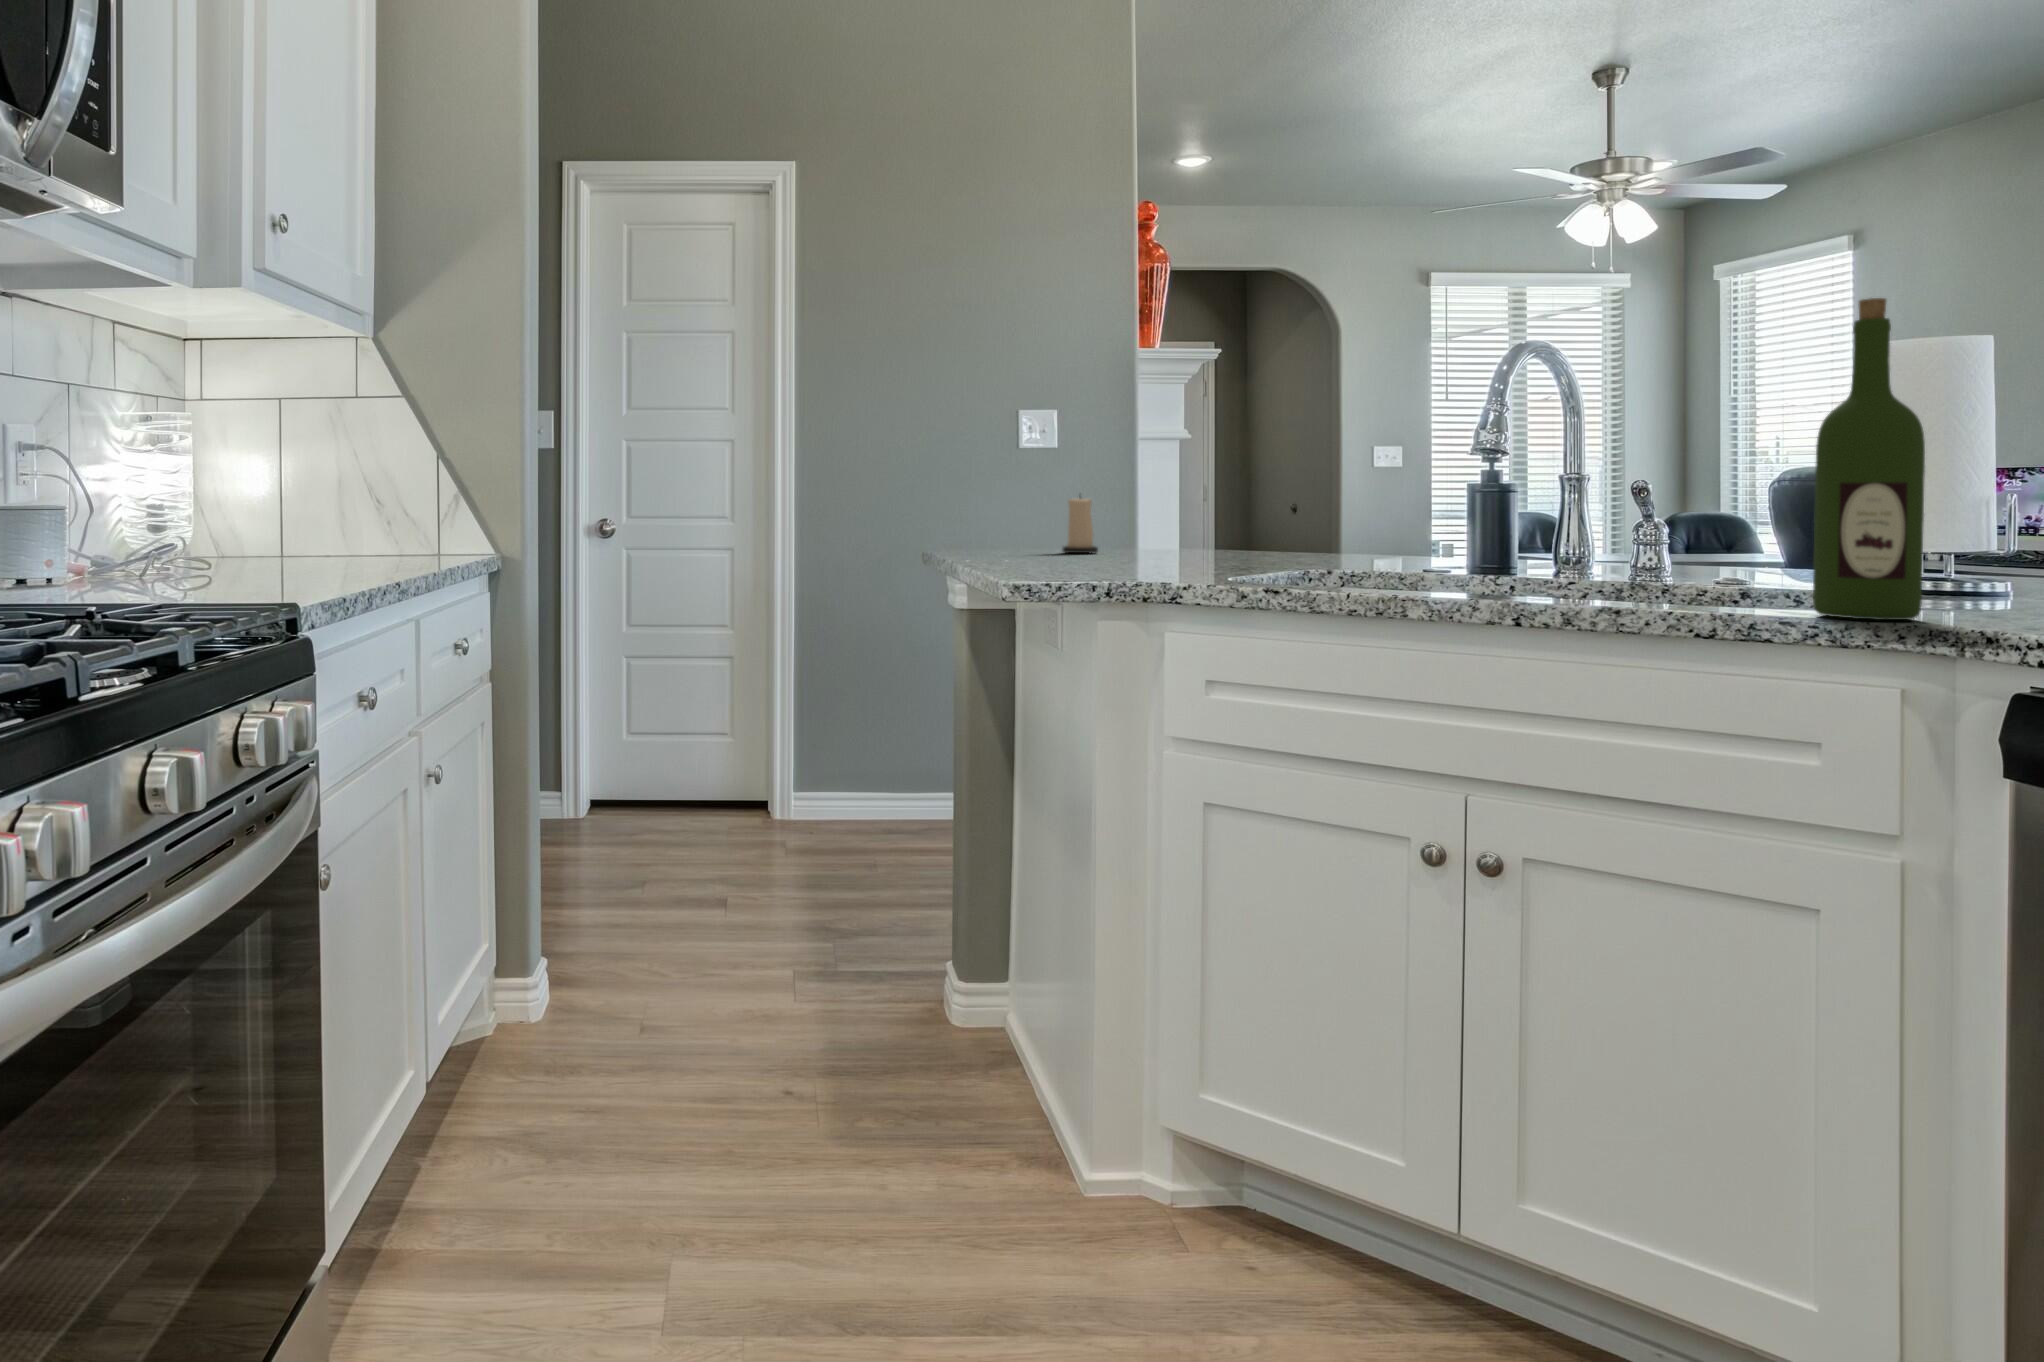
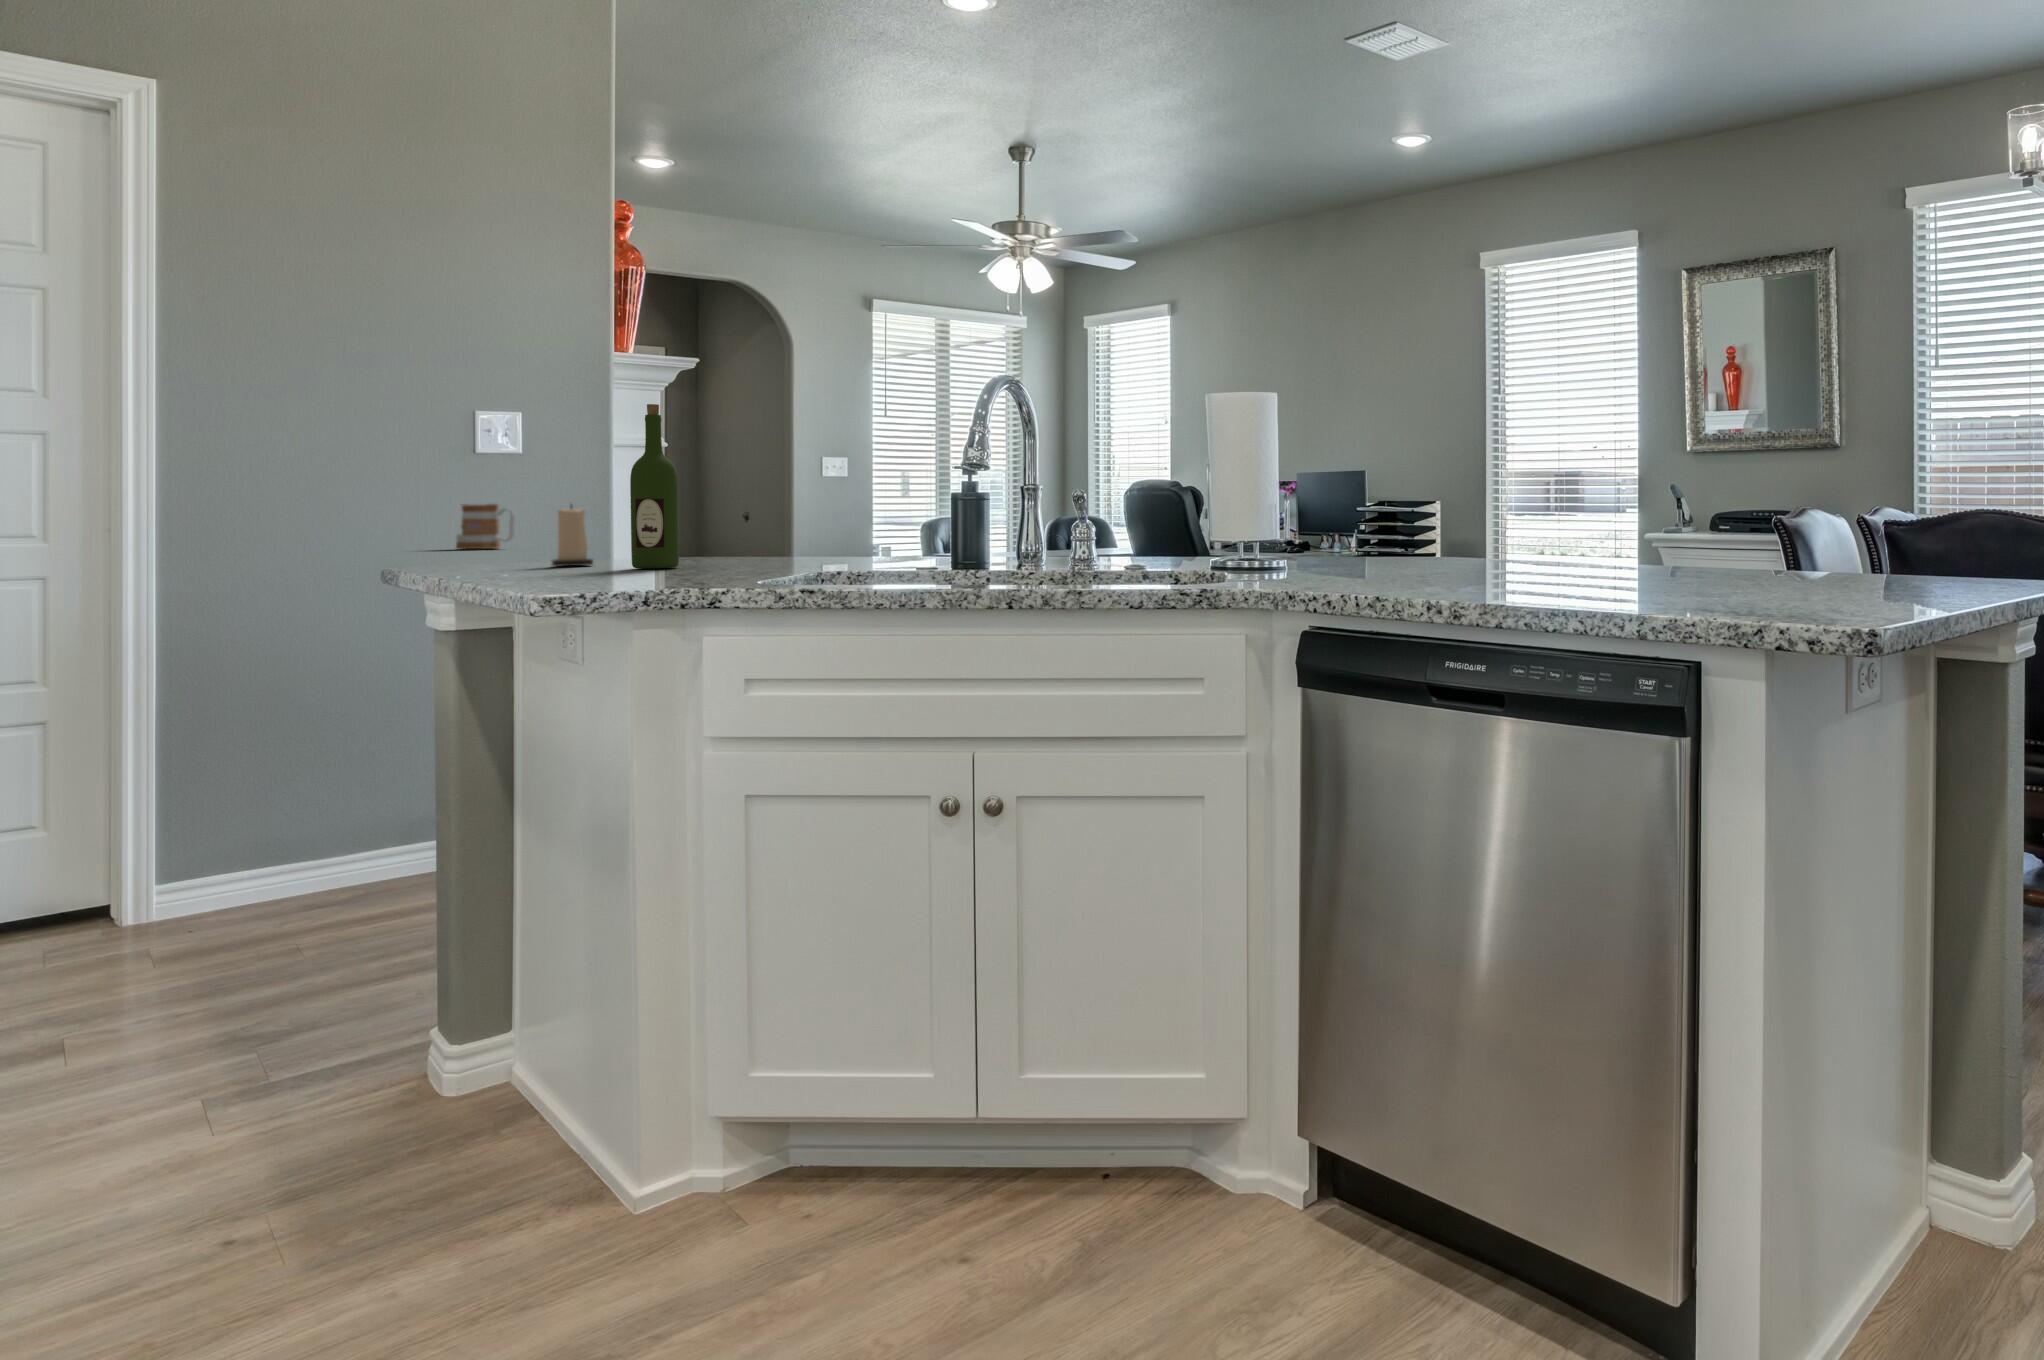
wine bottle: present [1813,298,1925,620] -> present [630,404,679,569]
mug: none [1010,494,1057,534] -> present [456,504,515,549]

